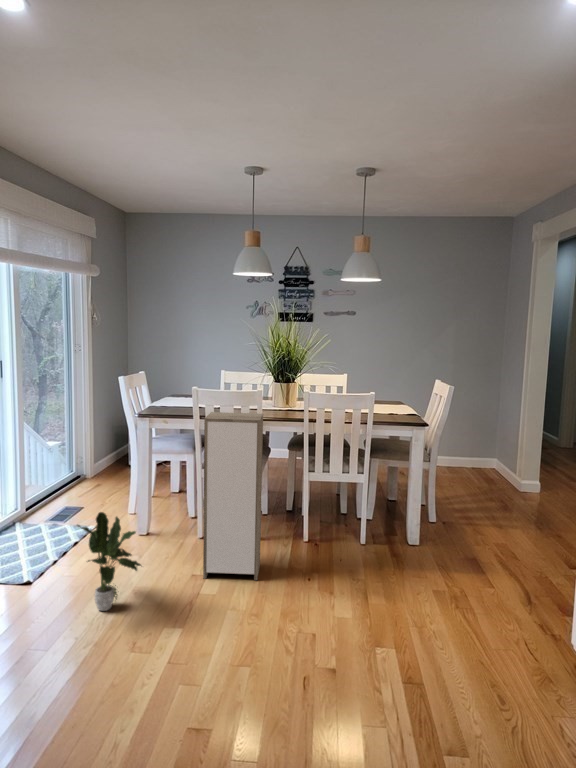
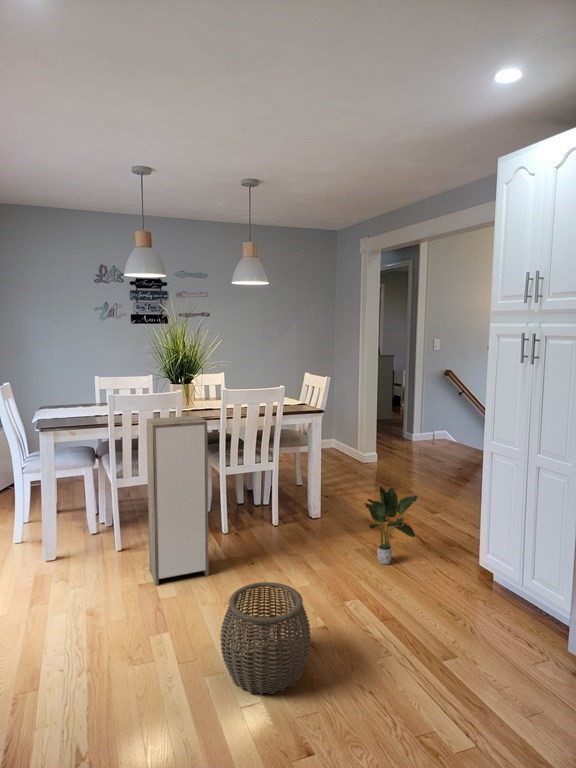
potted plant: present [77,512,141,611] -> present [365,486,418,565]
woven basket: none [185,597,285,723] -> present [220,582,311,694]

